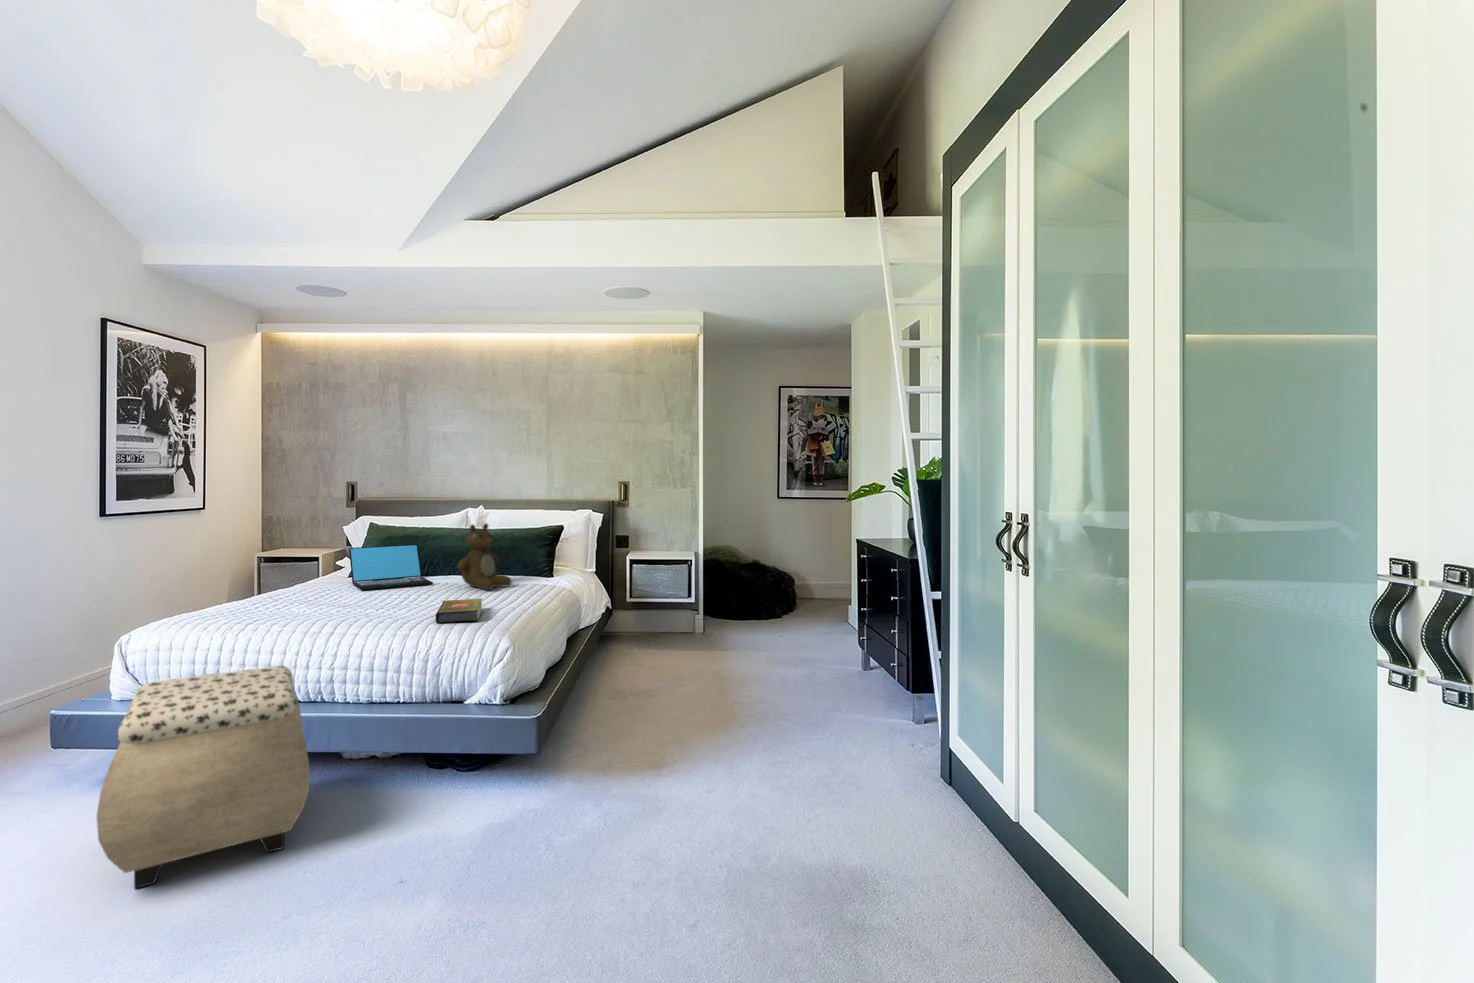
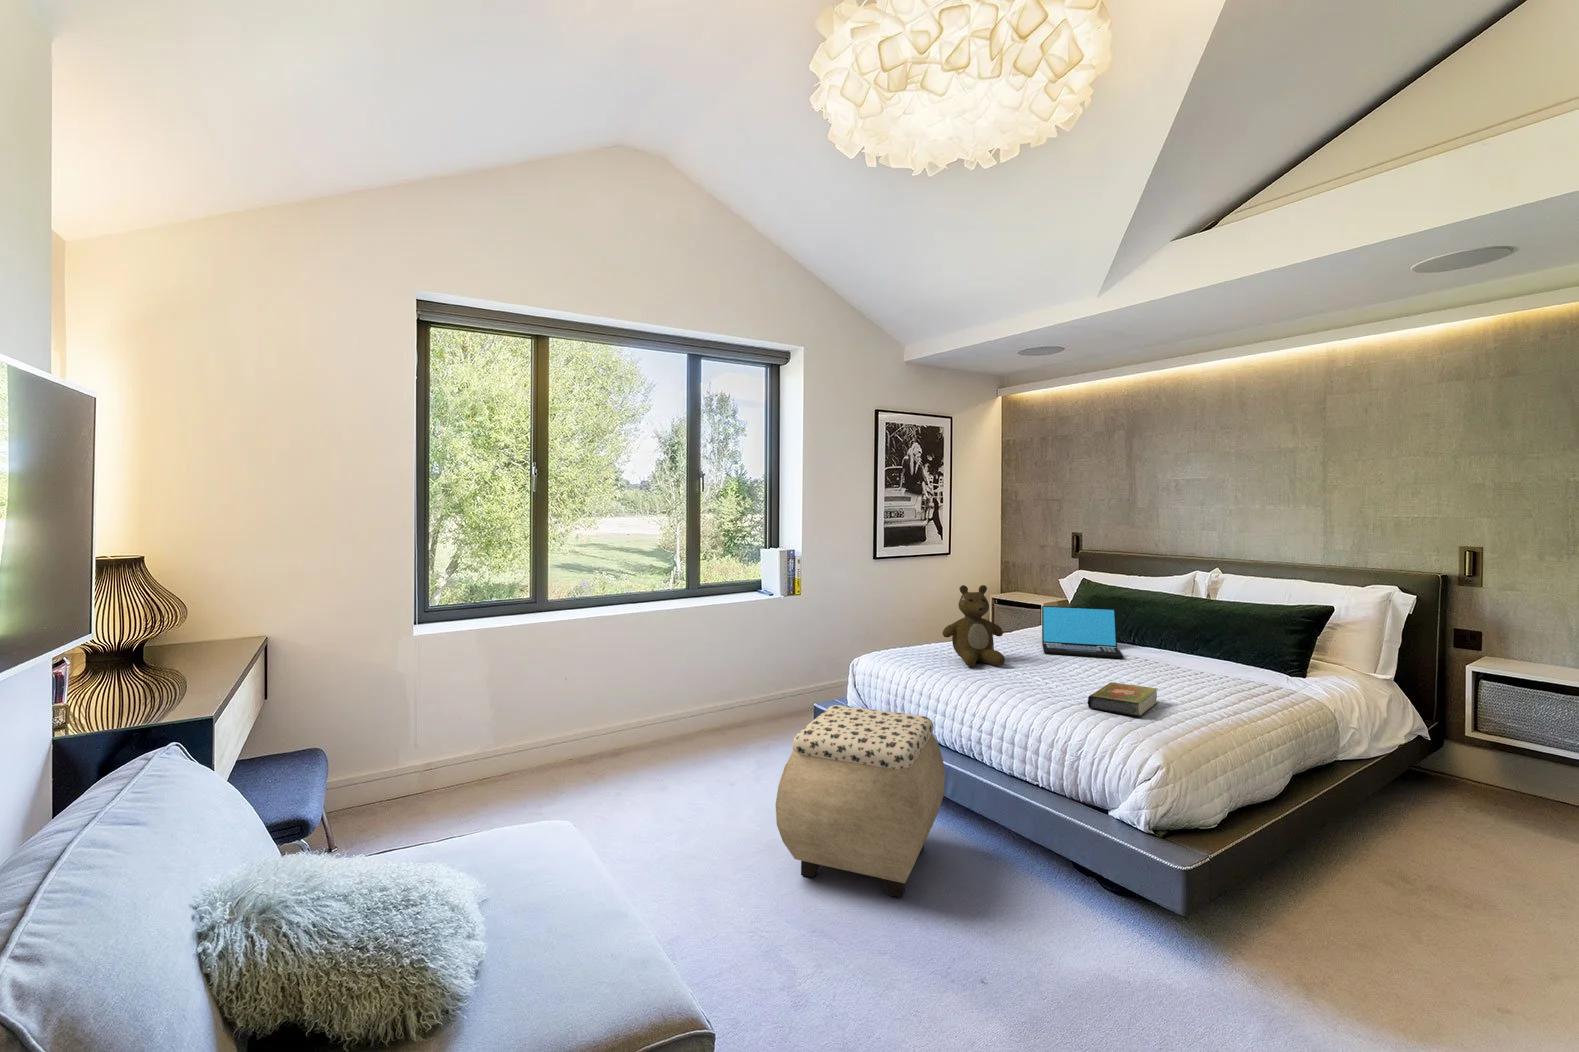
teddy bear: present [457,523,511,590] -> present [942,585,1005,667]

